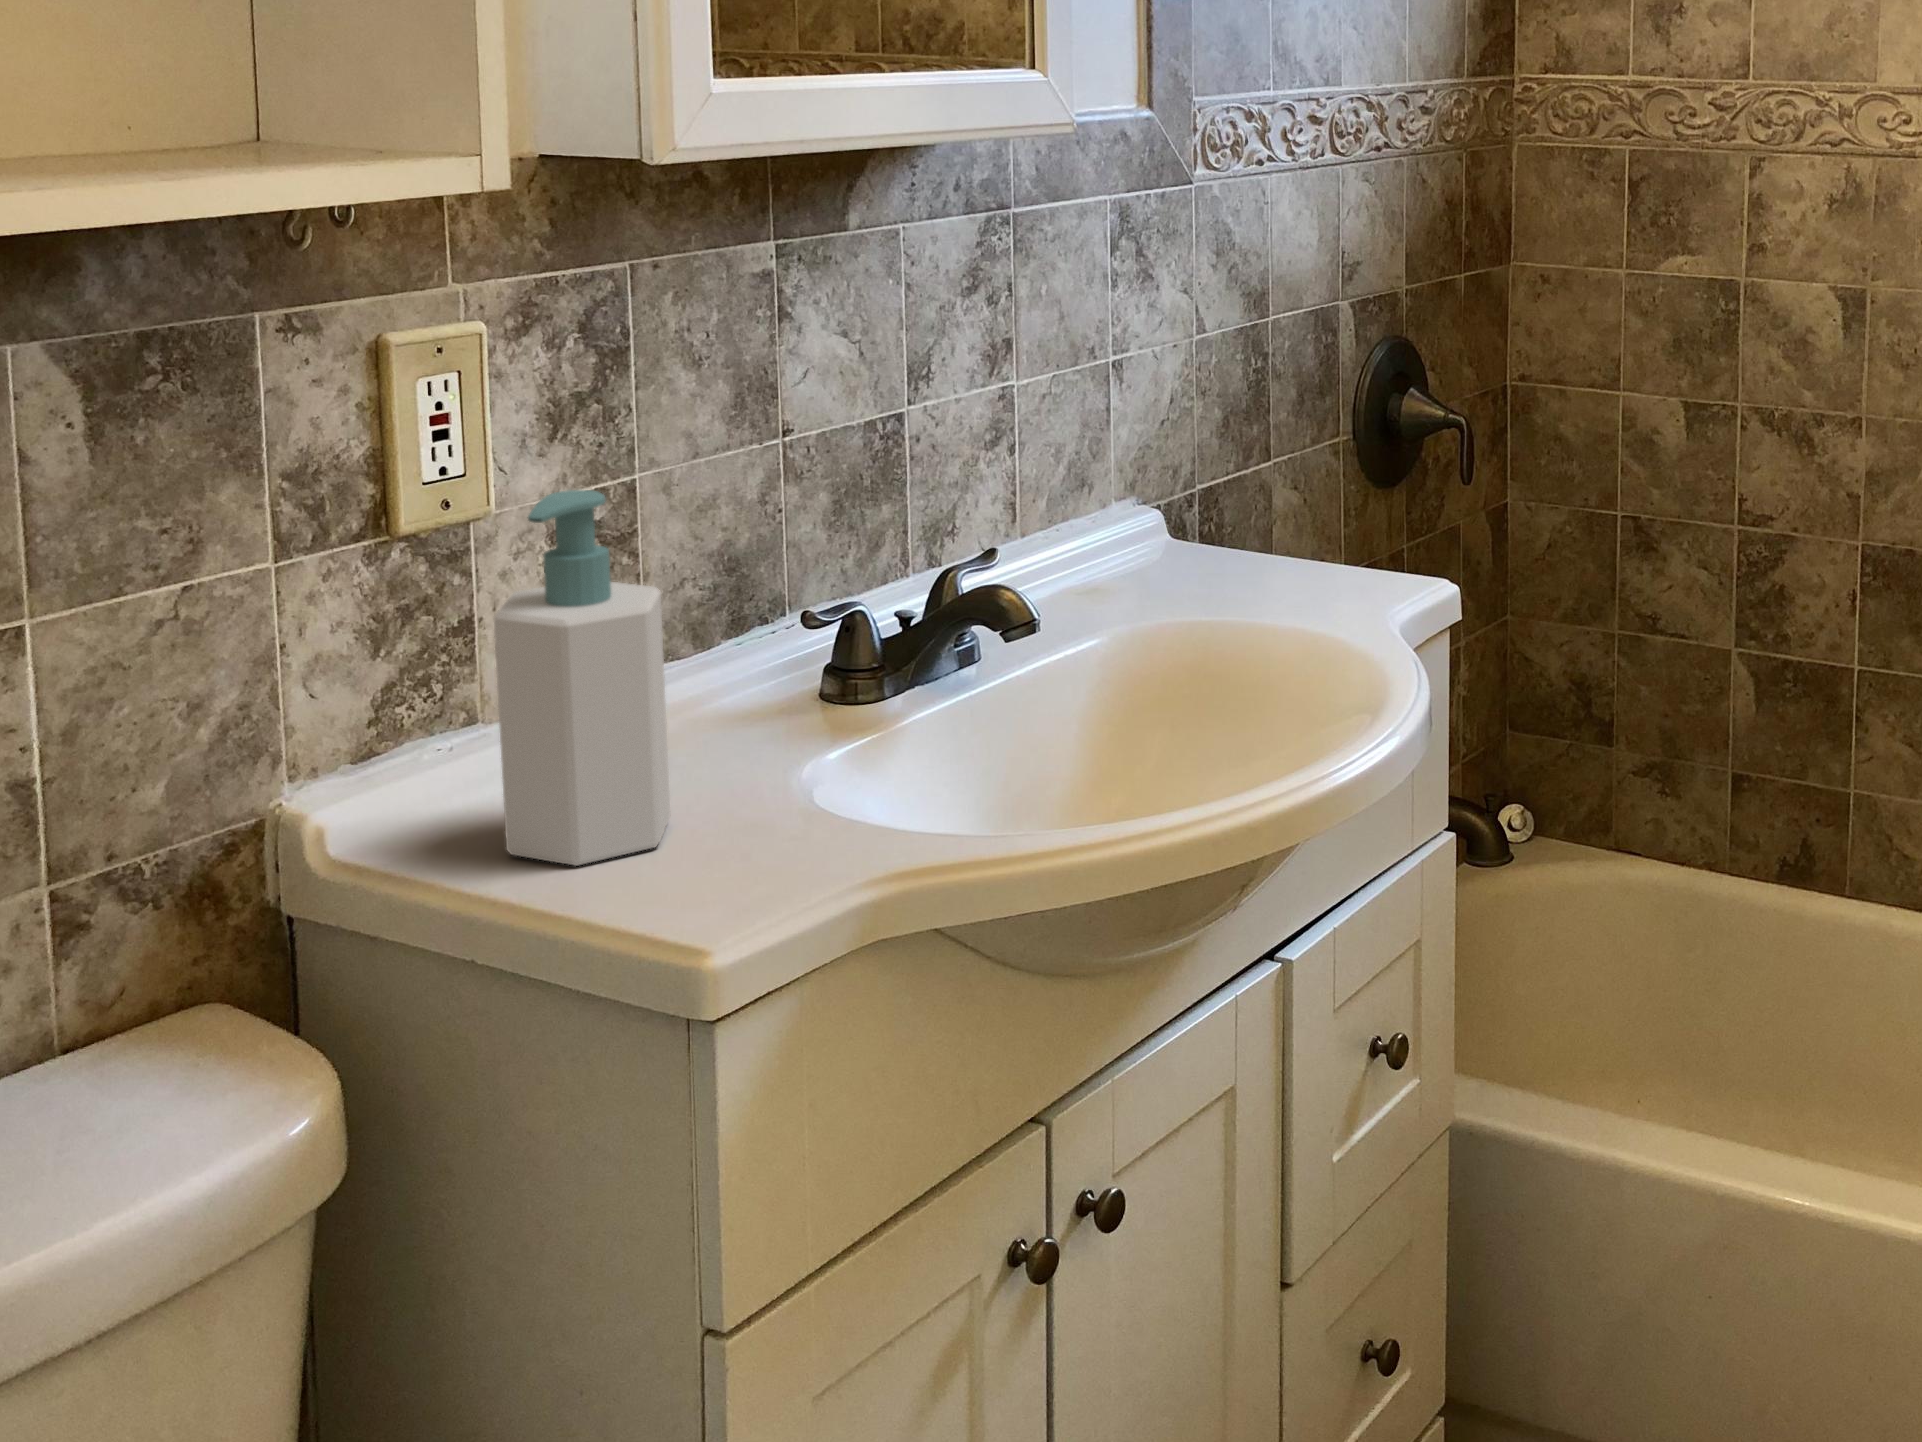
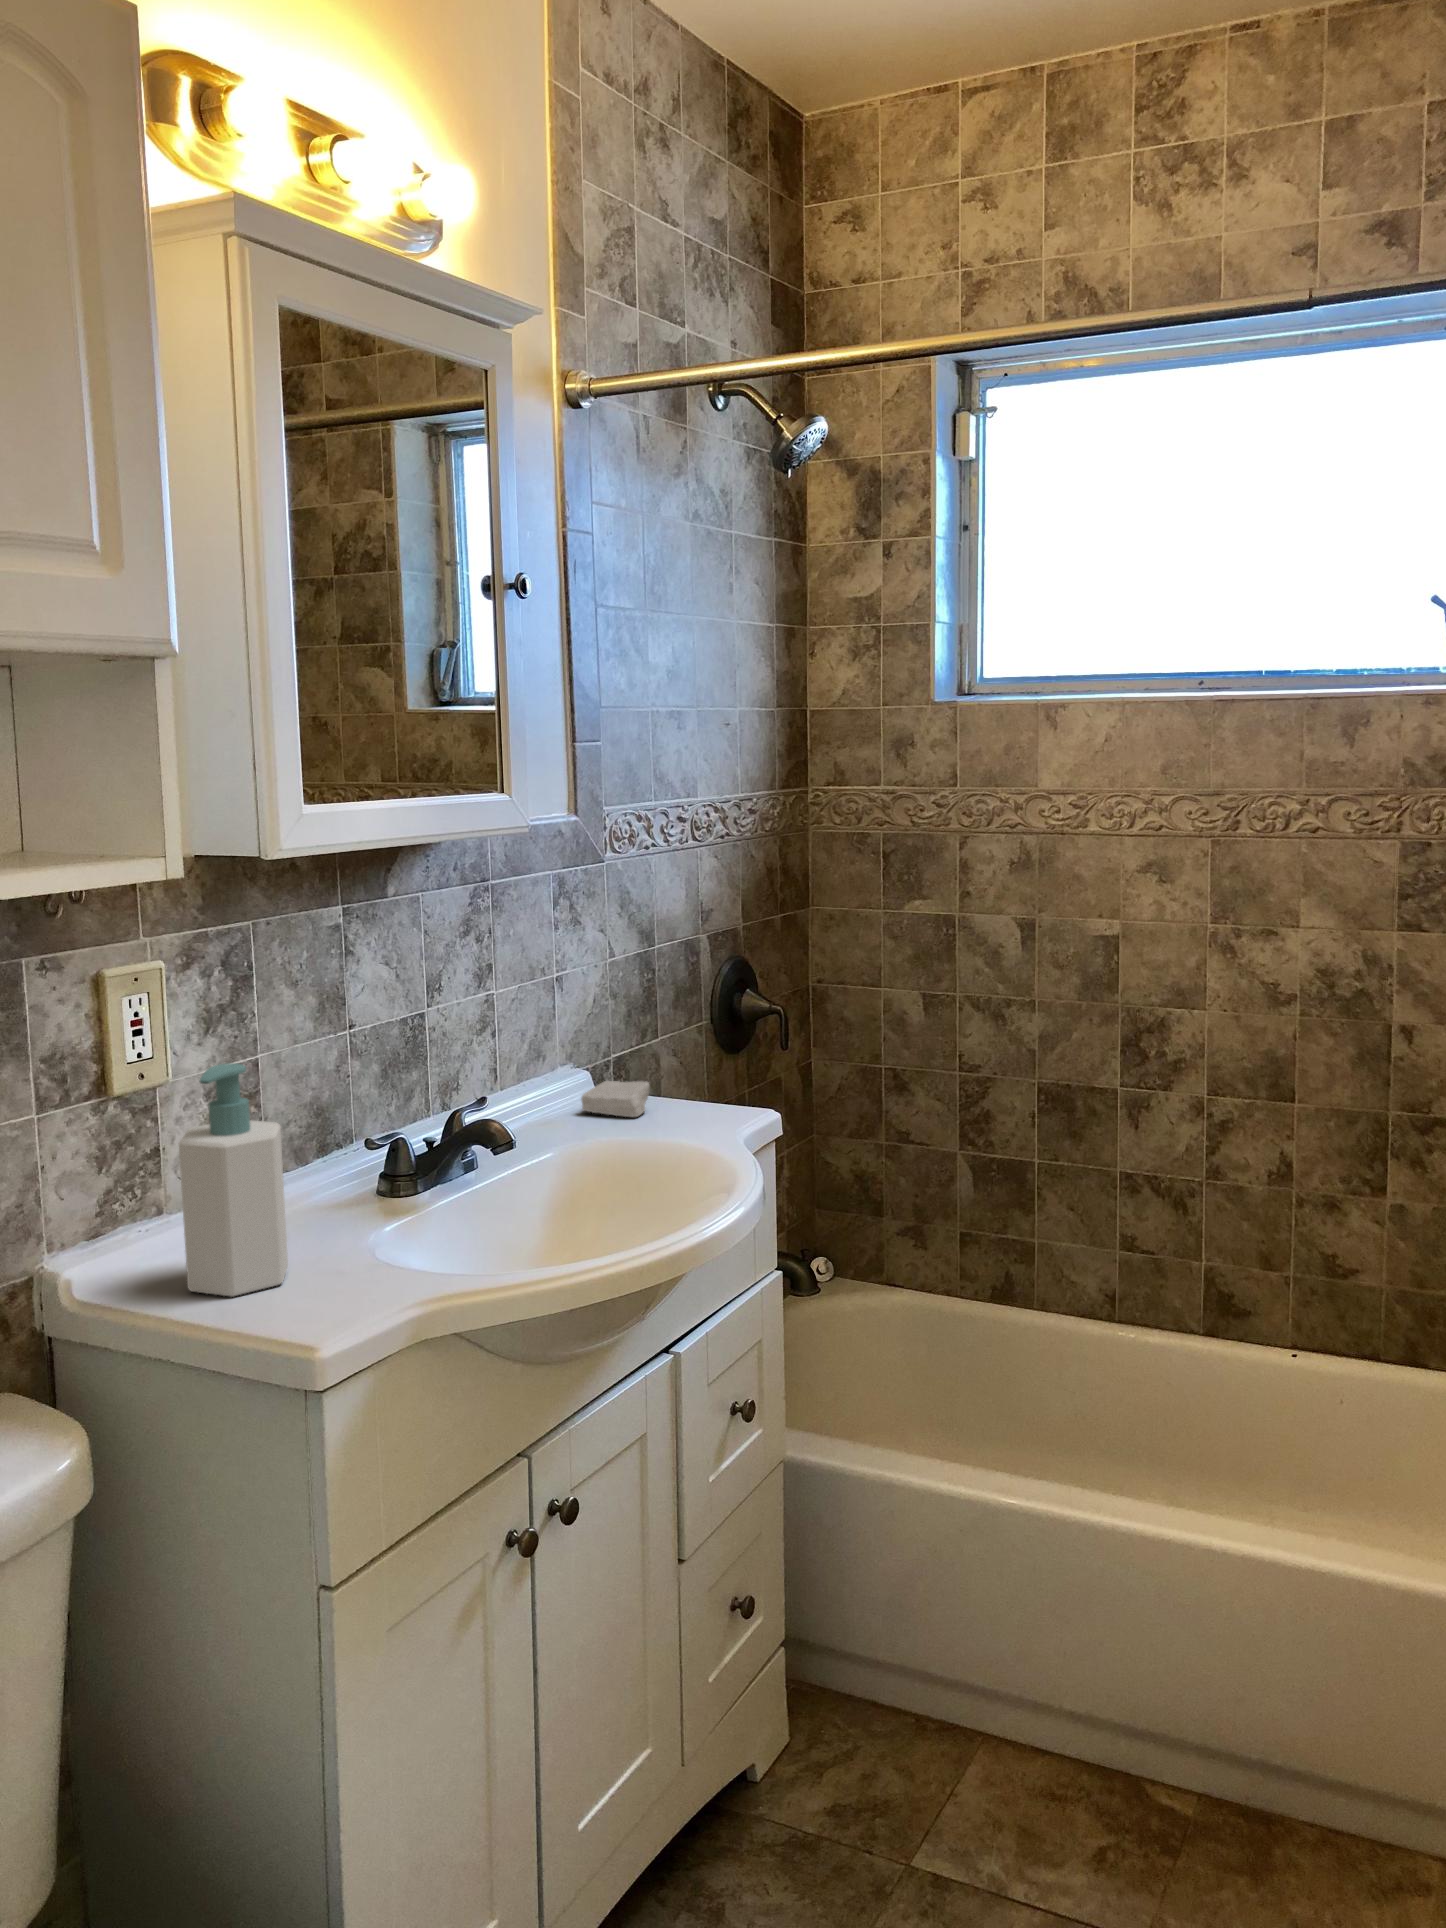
soap bar: none [1151,526,1258,585] -> present [581,1081,649,1117]

